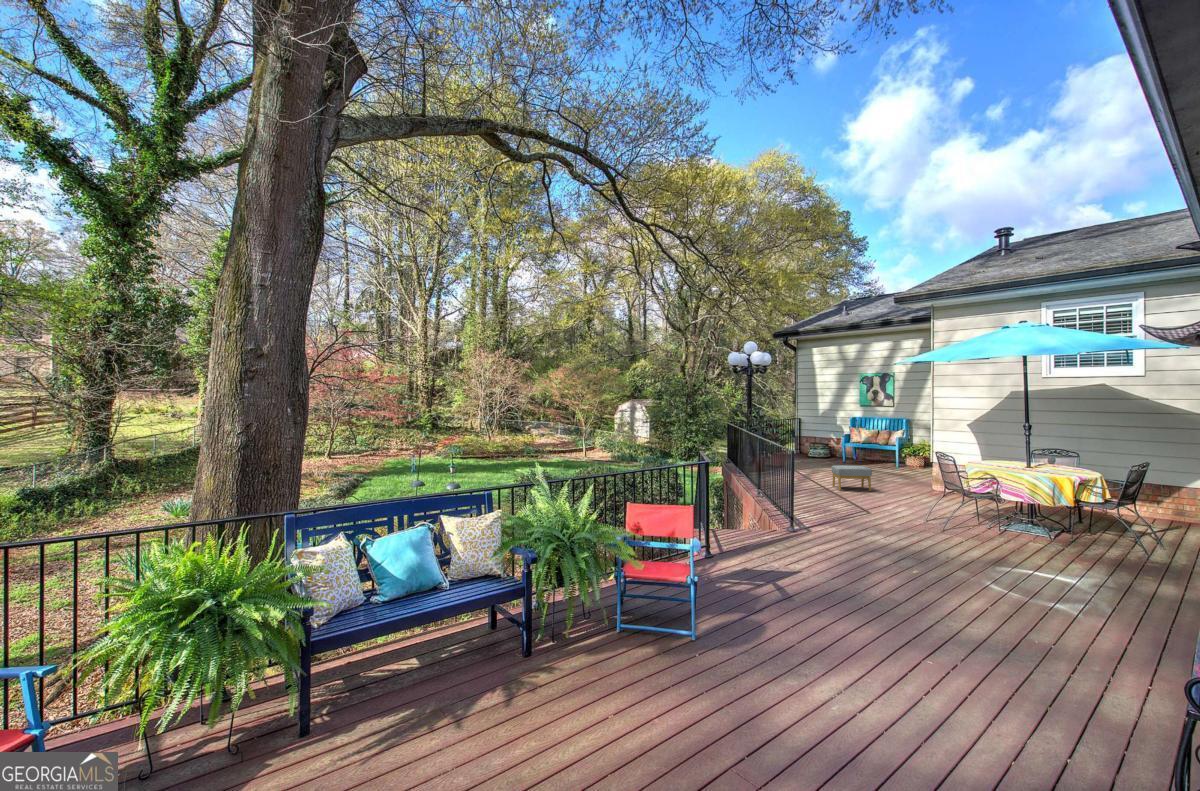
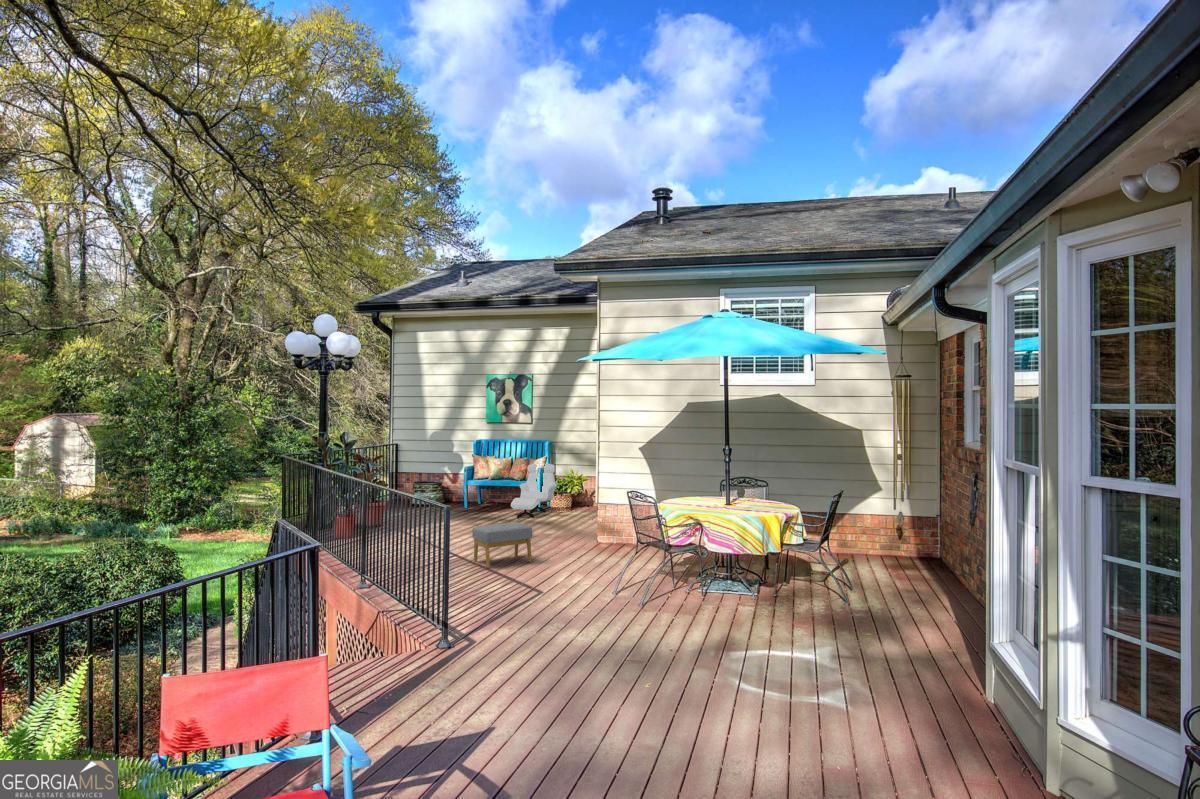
armchair: none [872,434,911,470] -> present [511,463,557,518]

